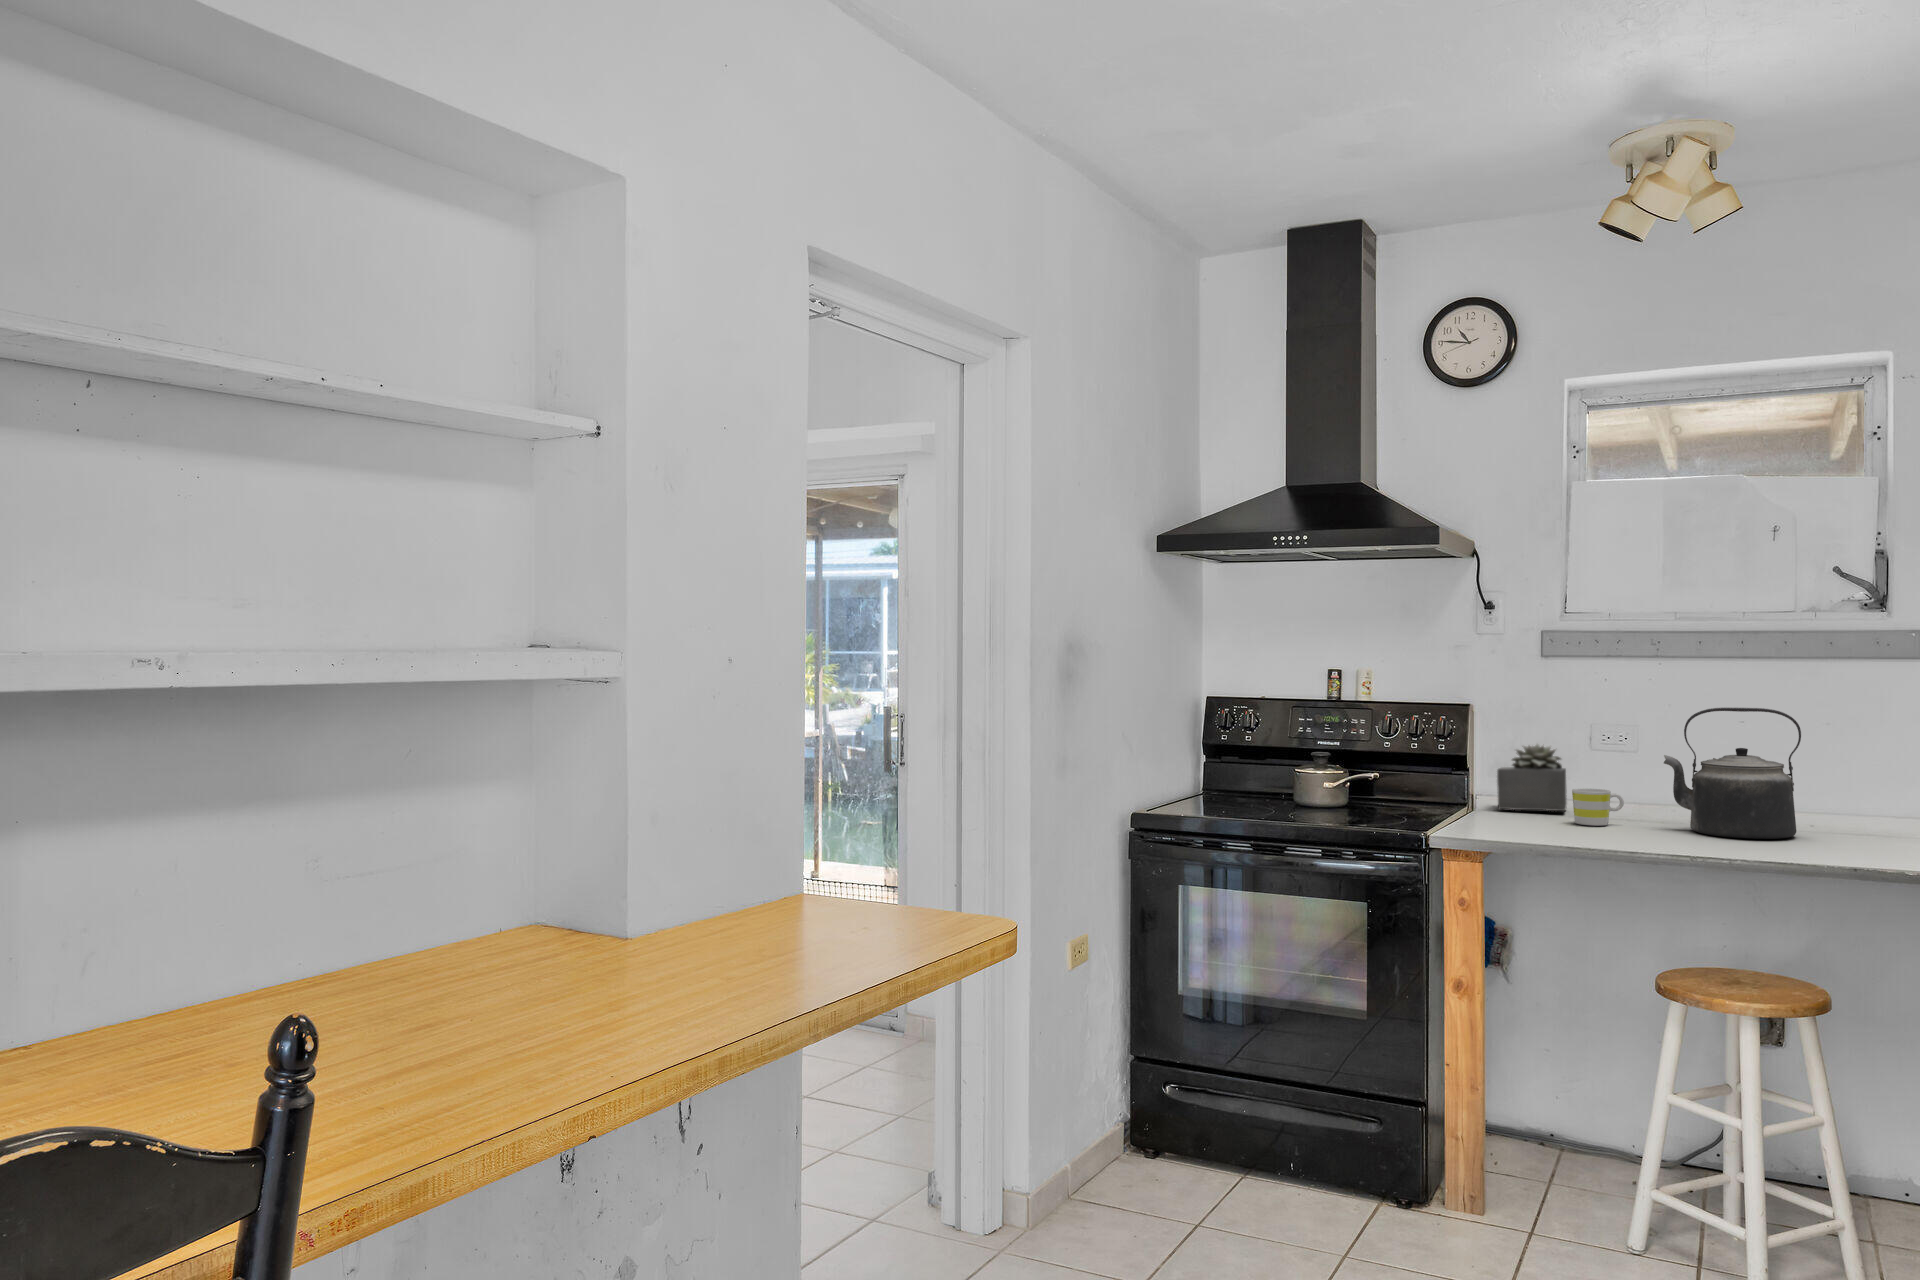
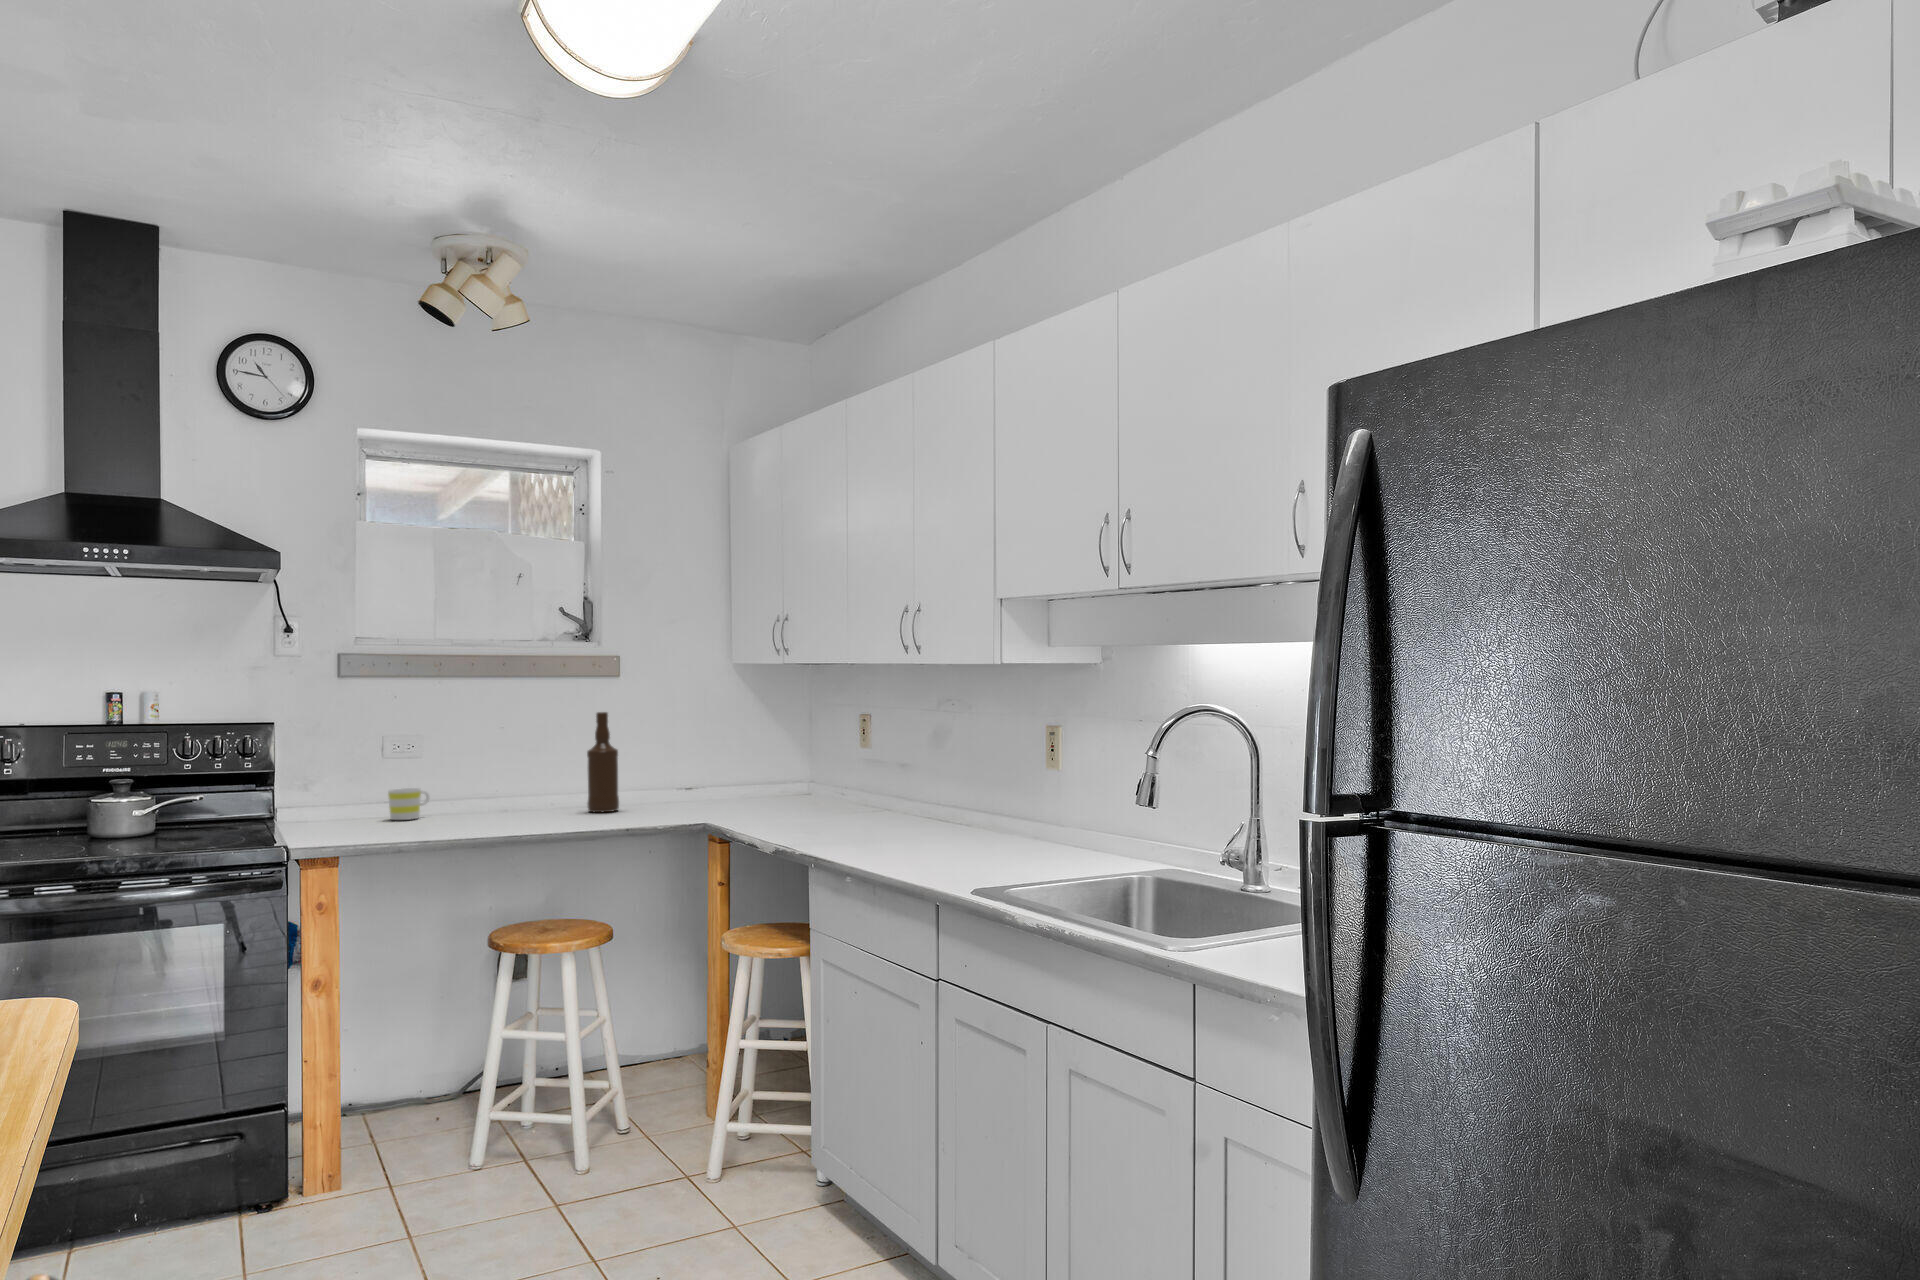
kettle: present [1664,708,1801,839] -> none [462,712,560,815]
bottle: none [1828,714,1879,852] -> present [587,712,619,812]
succulent plant: present [1497,744,1567,811] -> none [302,754,370,818]

